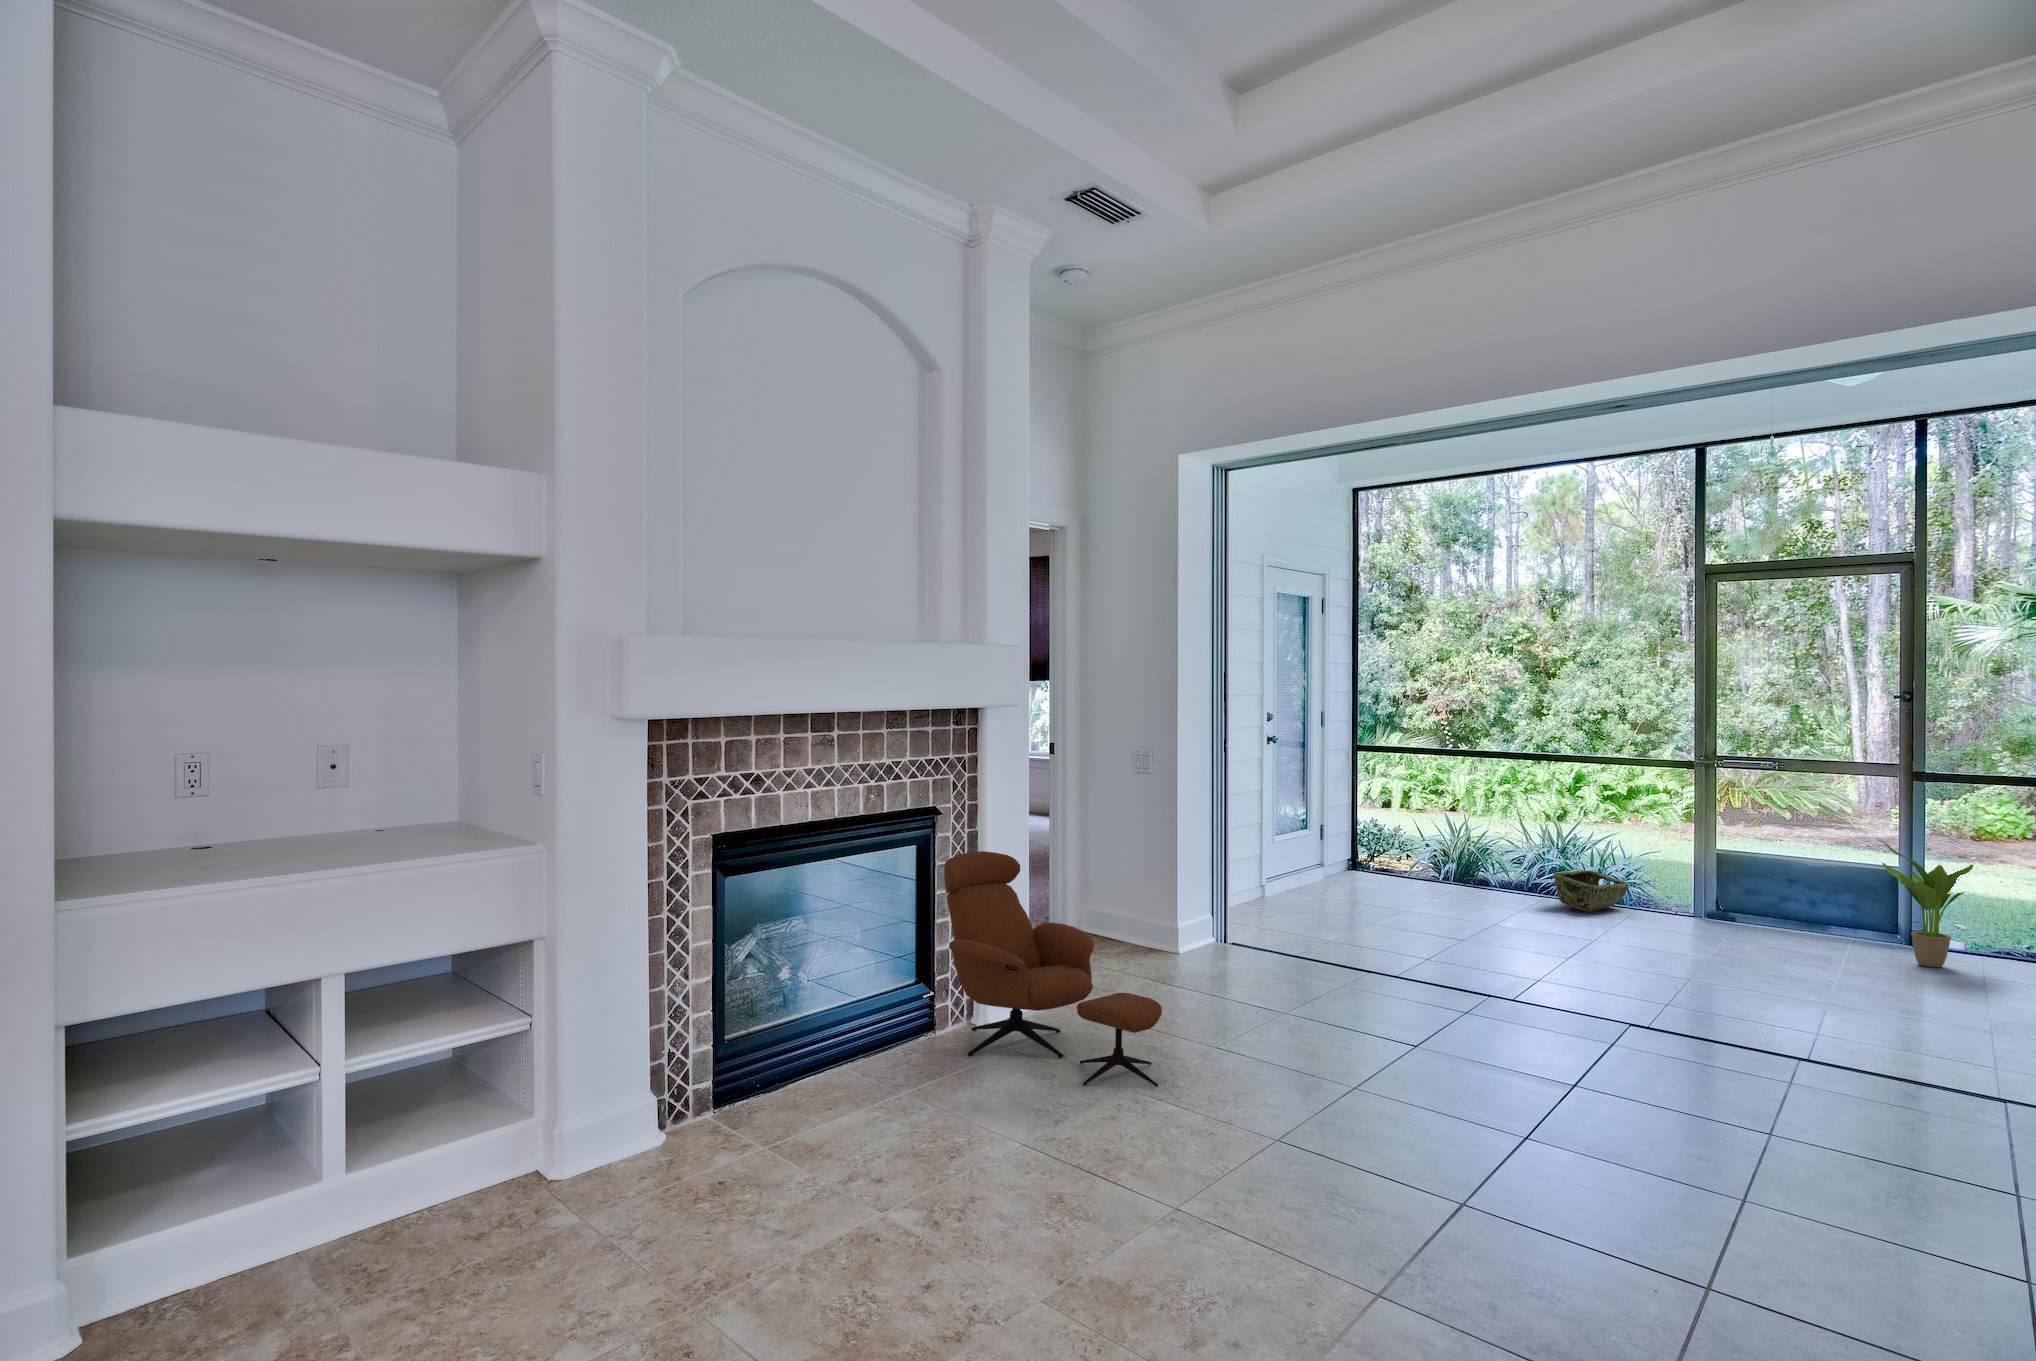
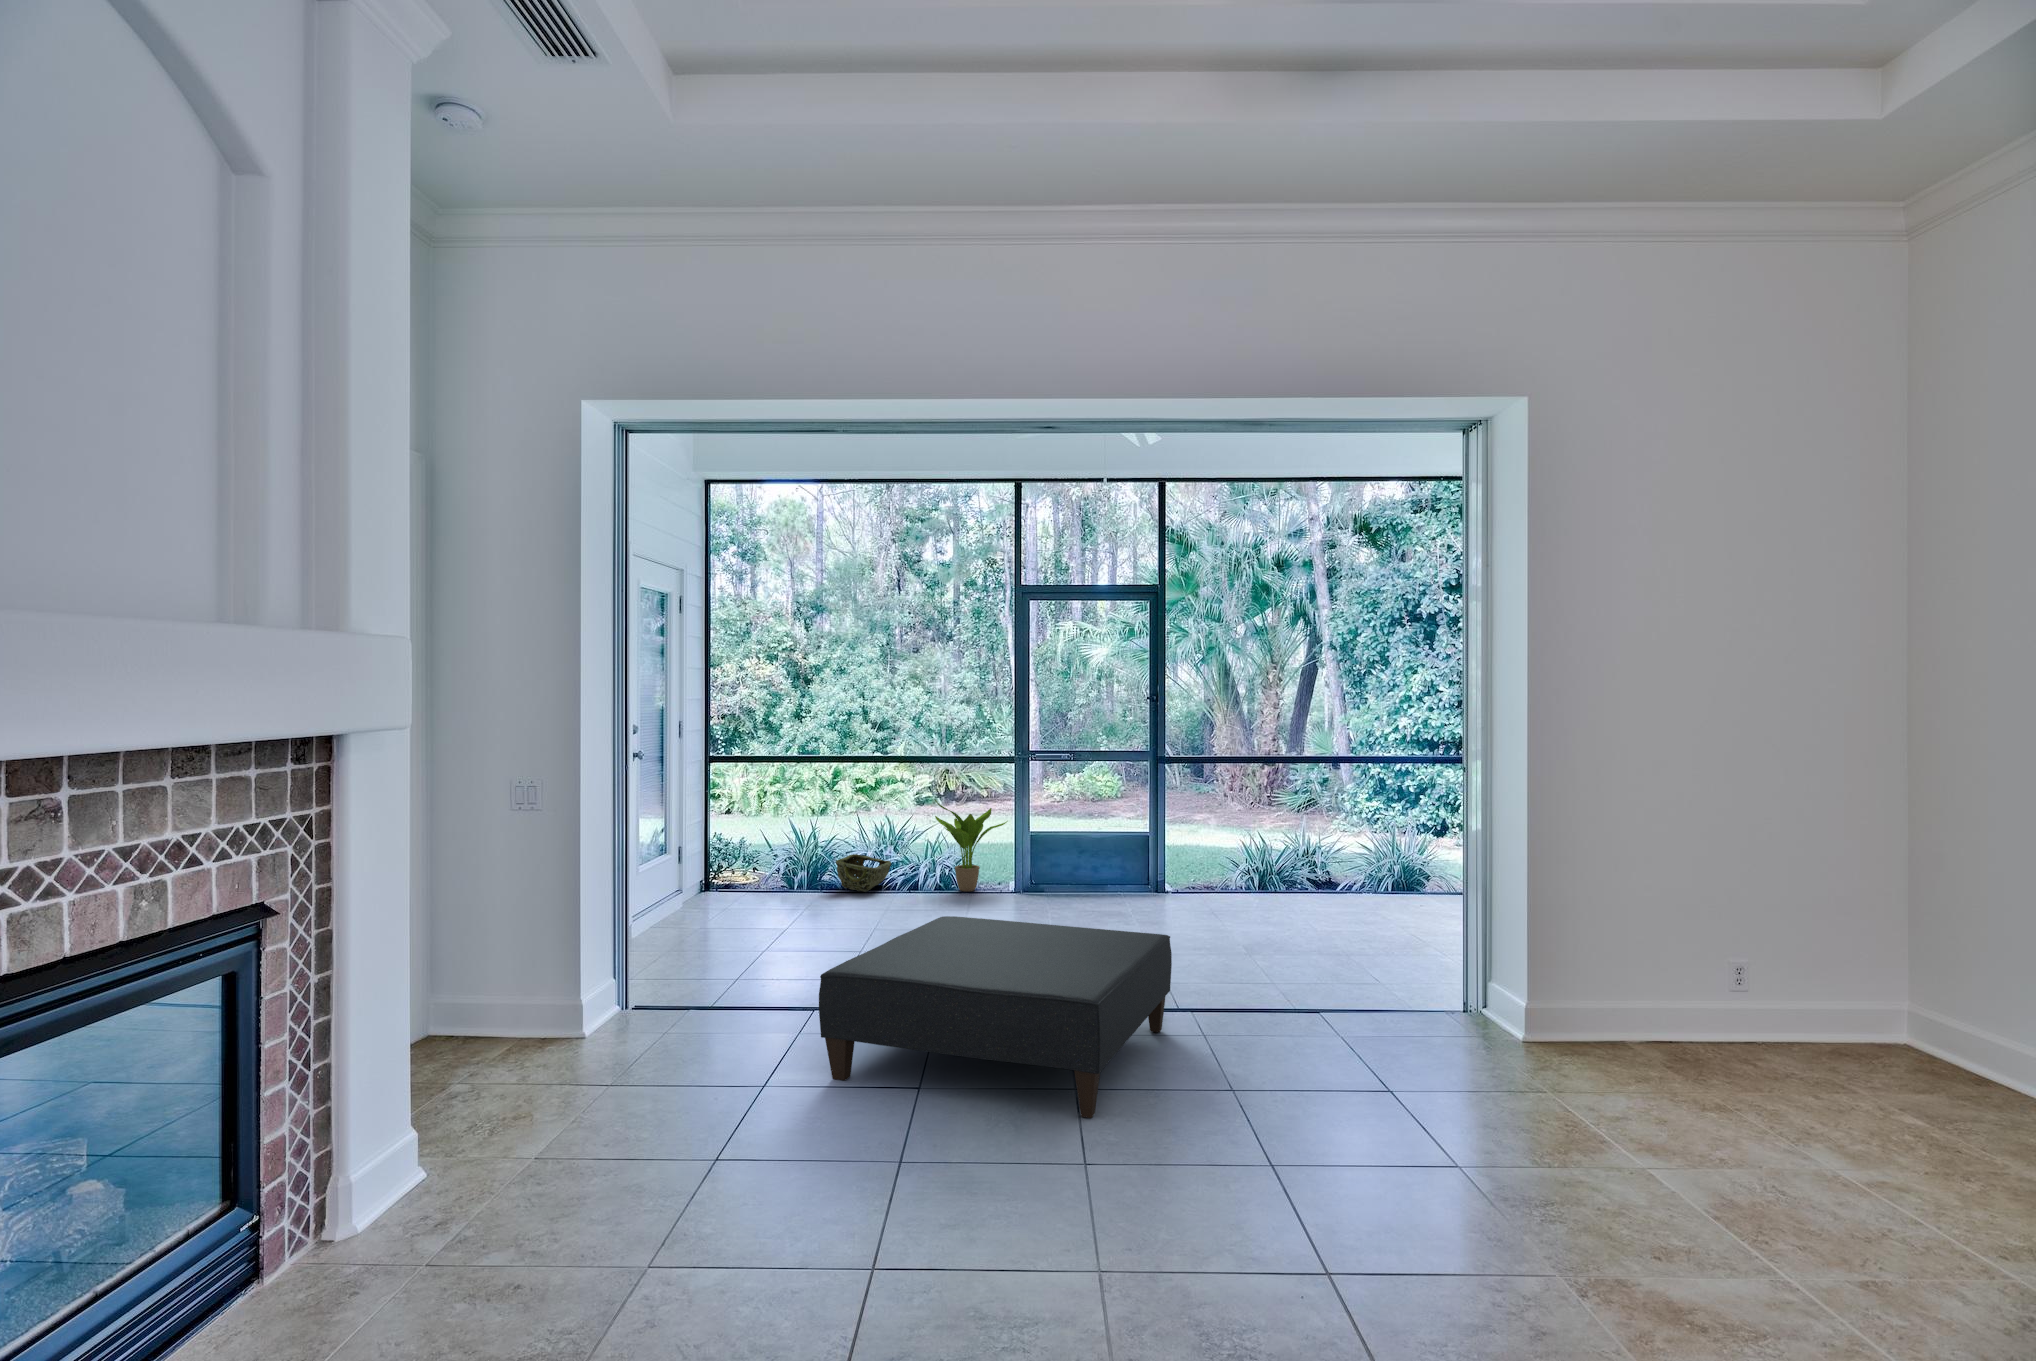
potted plant: present [1882,842,1973,968] -> present [935,800,1008,892]
lounge chair: present [944,851,1162,1087] -> none [290,958,719,1314]
ottoman: none [1342,920,1736,1099] -> present [819,916,1172,1118]

